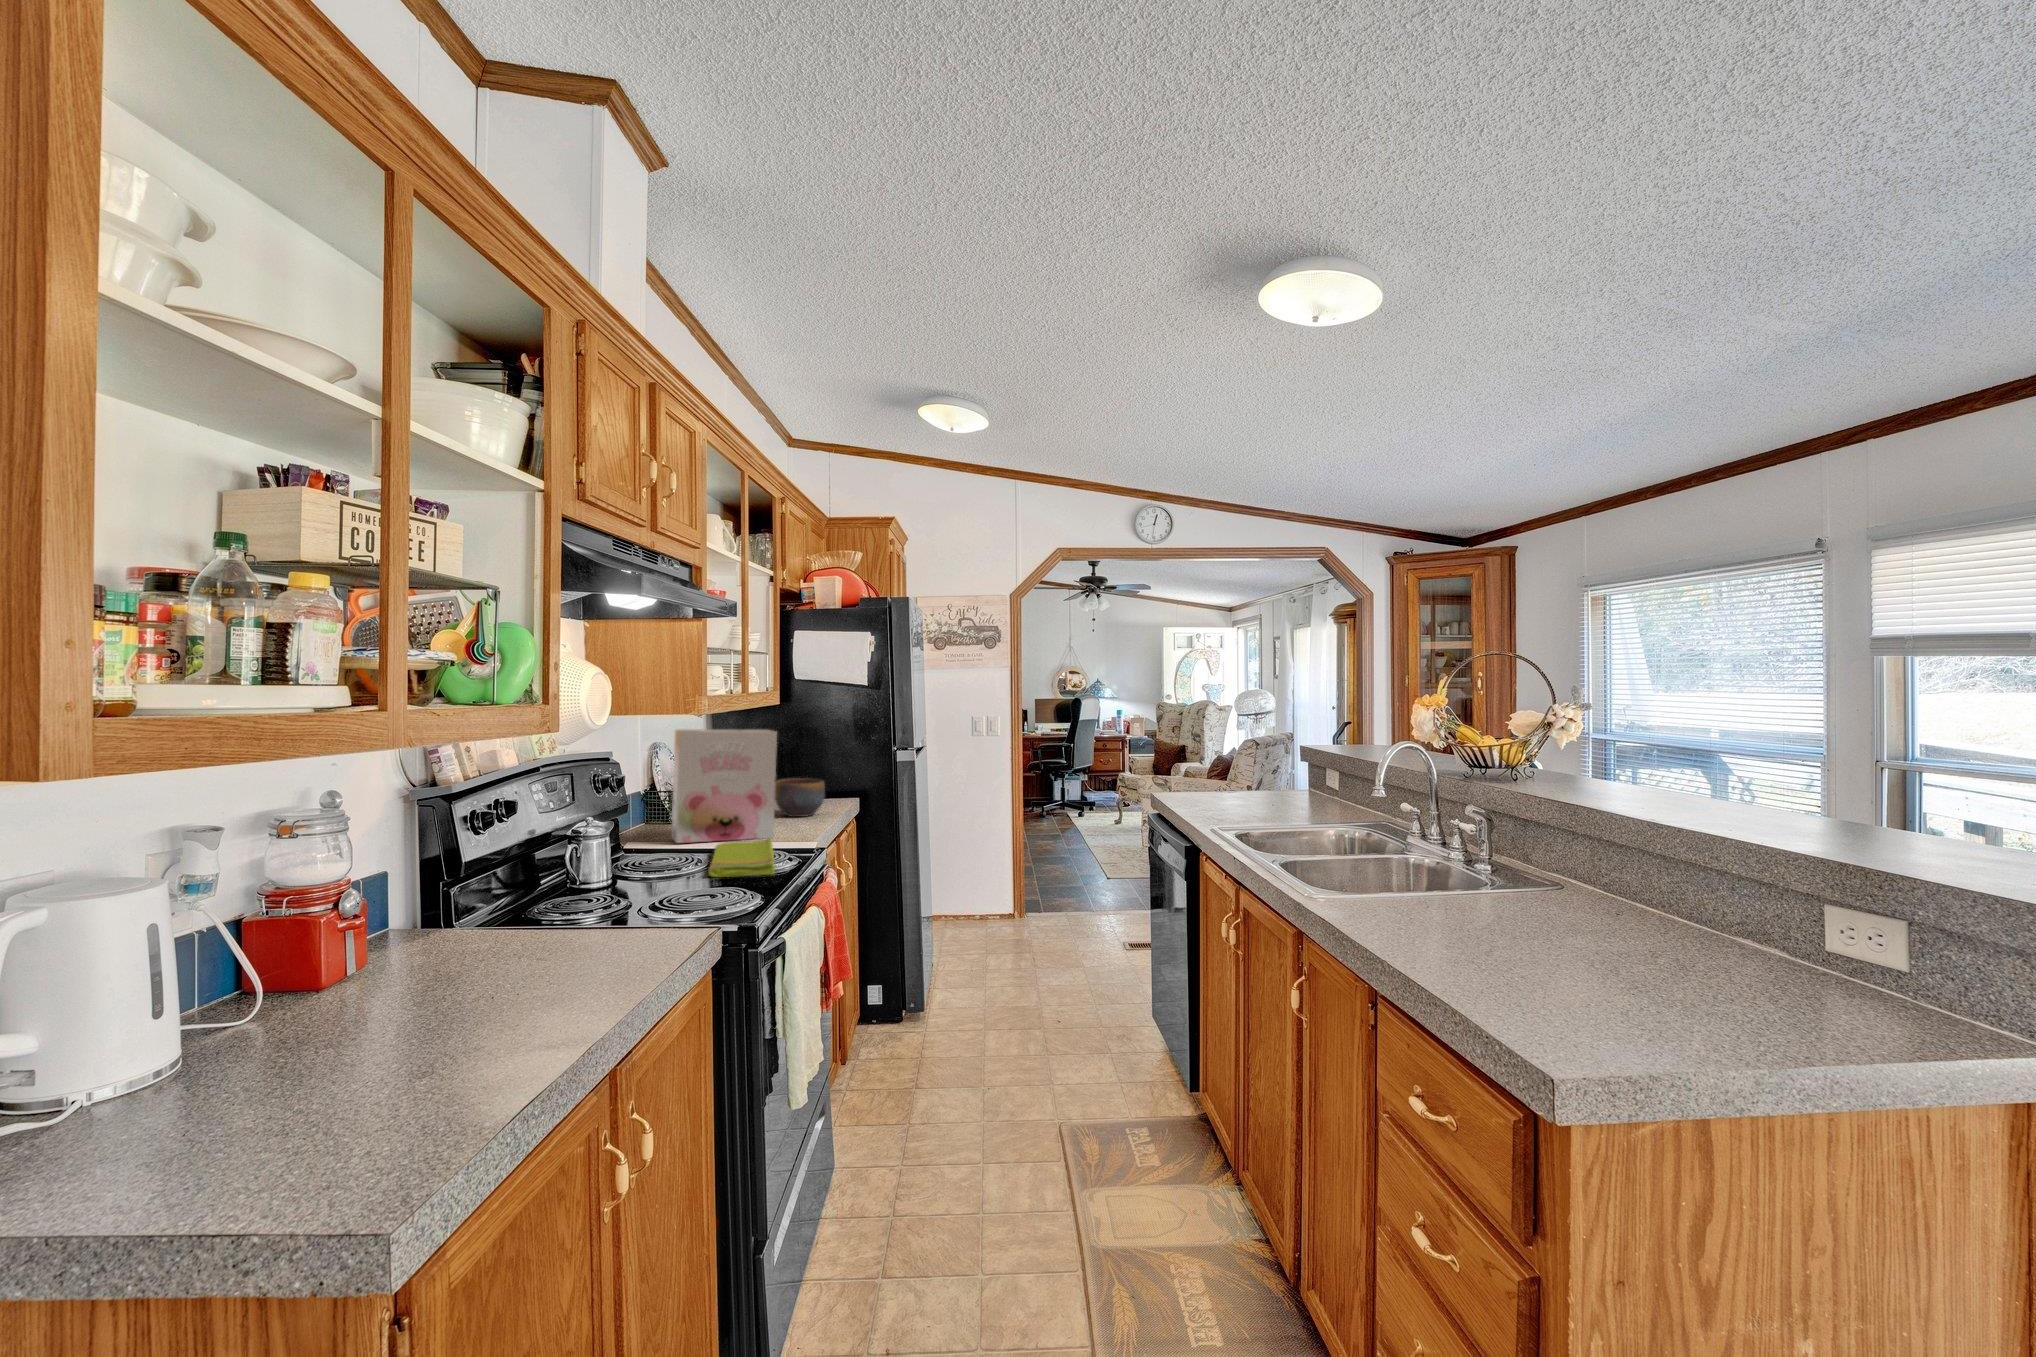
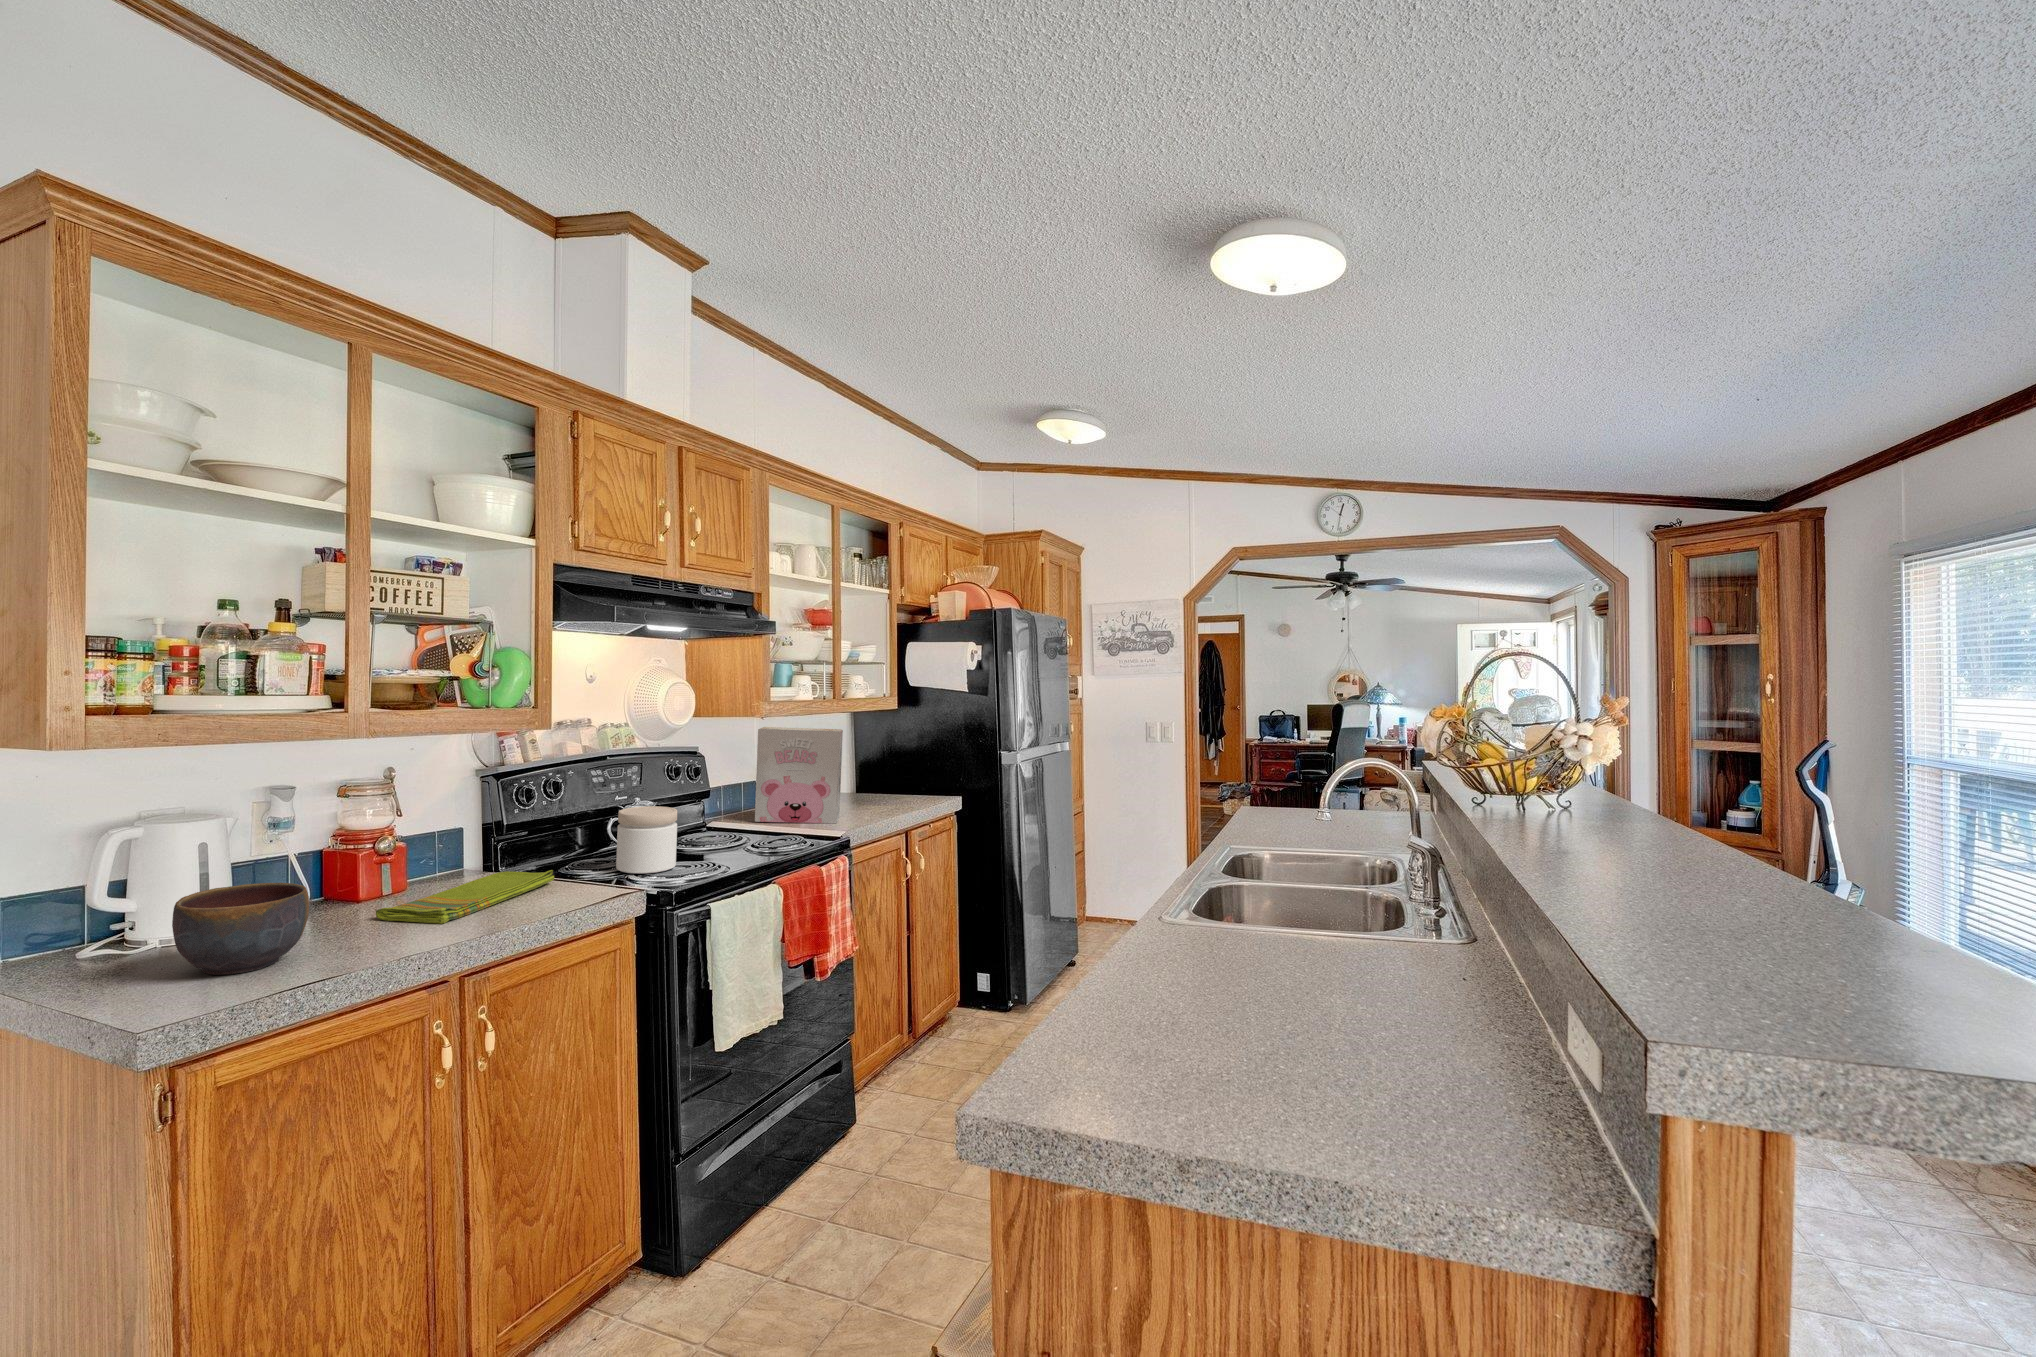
bowl: present [775,778,825,817] -> present [172,883,309,975]
jar: none [615,826,692,912] -> present [616,806,678,874]
dish towel: present [708,838,775,877] -> present [376,870,554,924]

